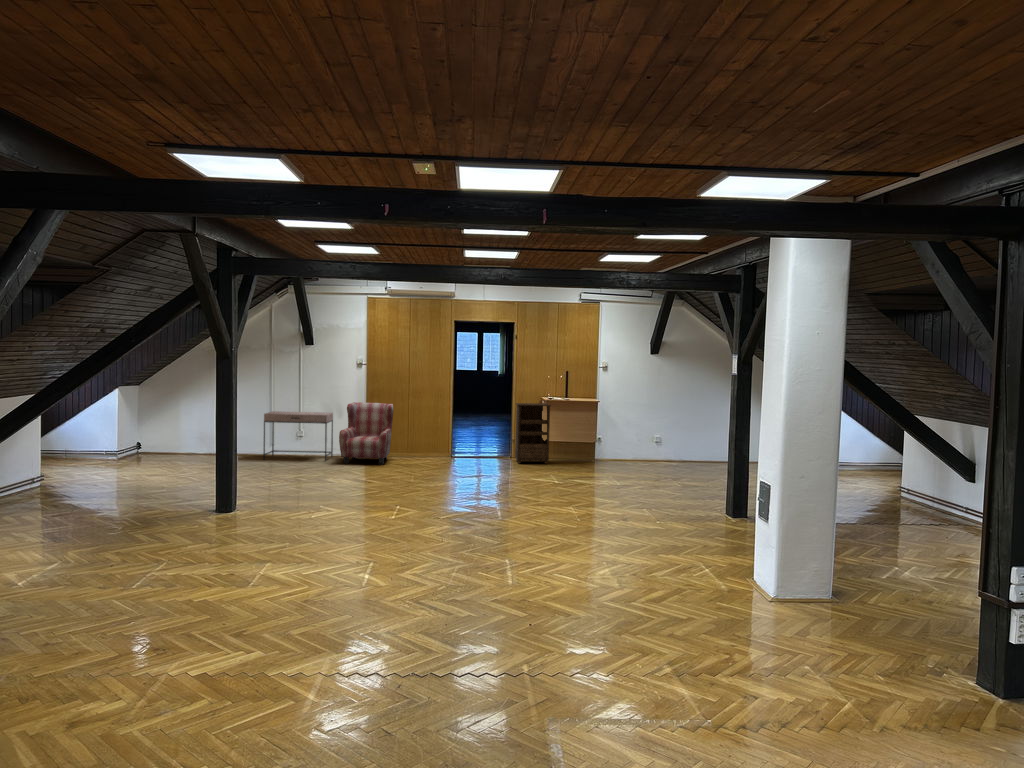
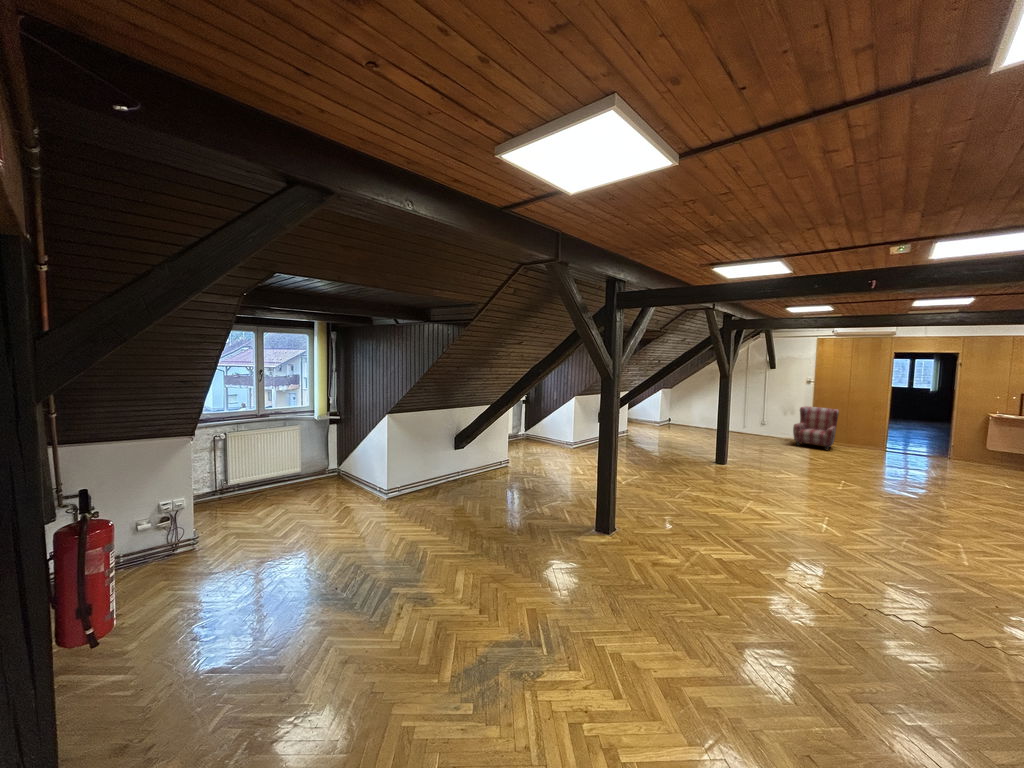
bookshelf: present [515,403,551,464] -> none [966,417,1017,473]
desk: present [263,411,333,461] -> none [739,408,789,443]

